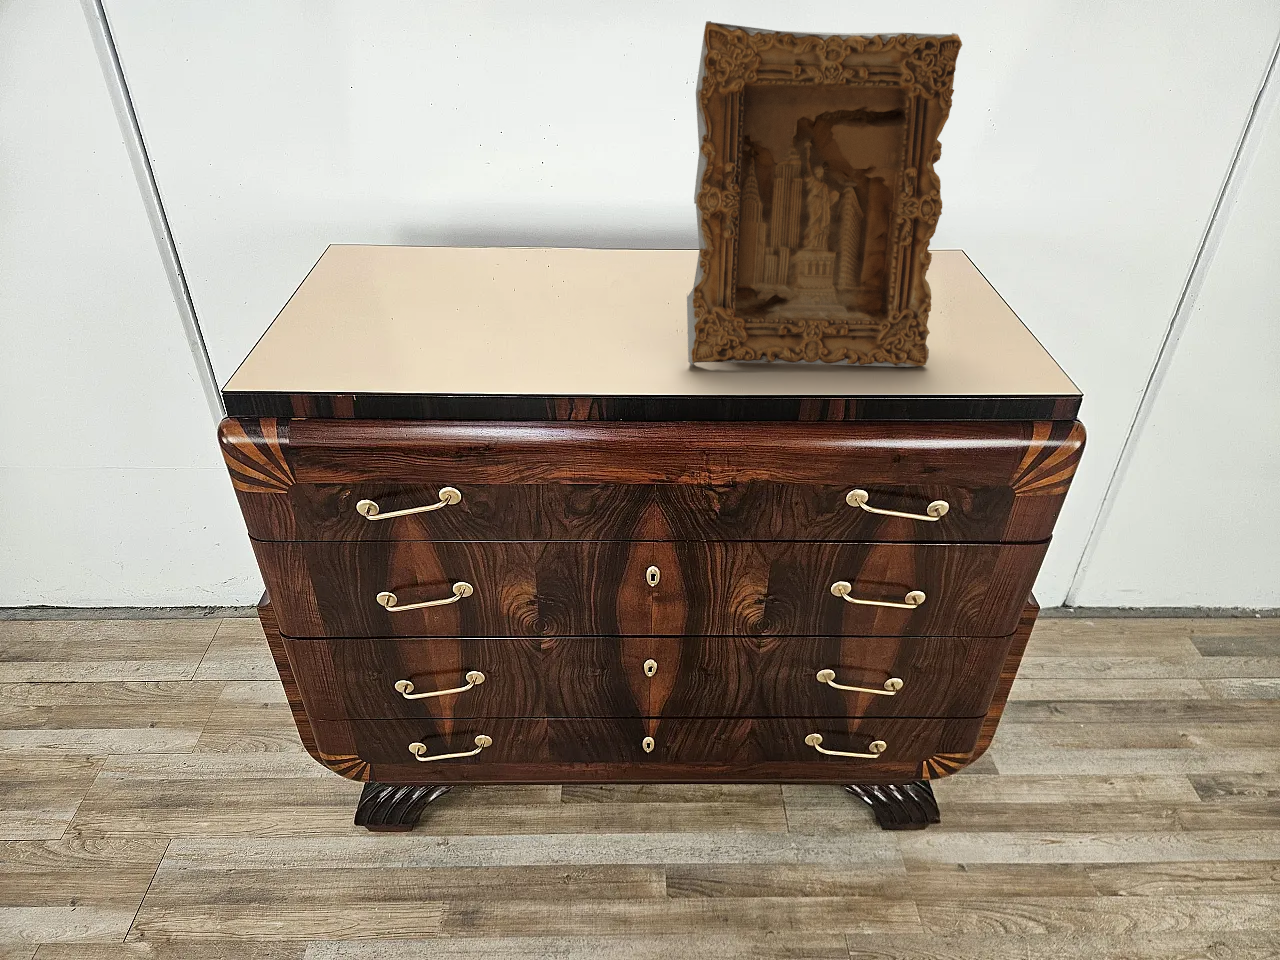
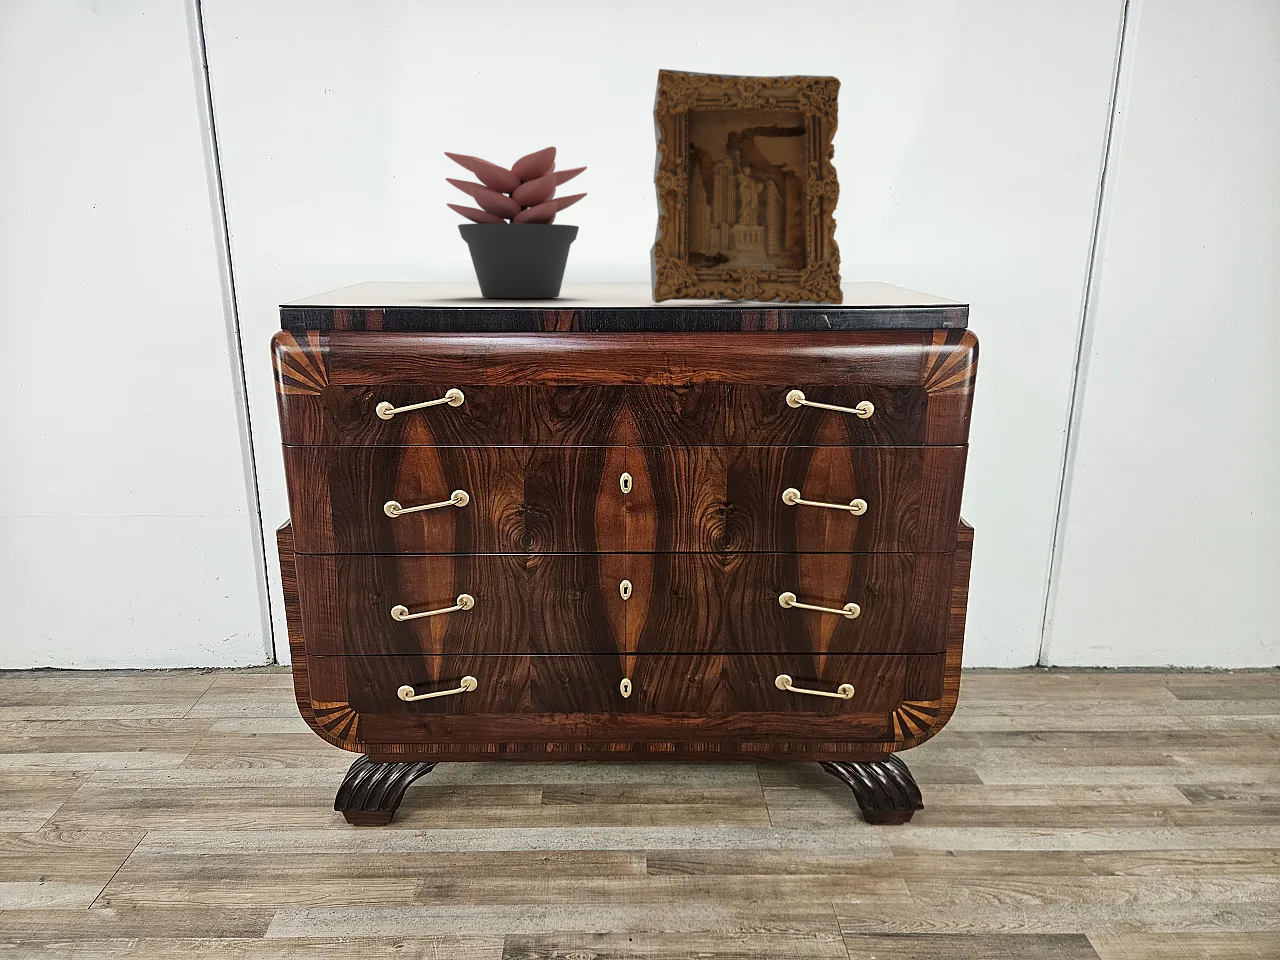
succulent plant: none [407,91,601,307] -> present [444,146,587,298]

